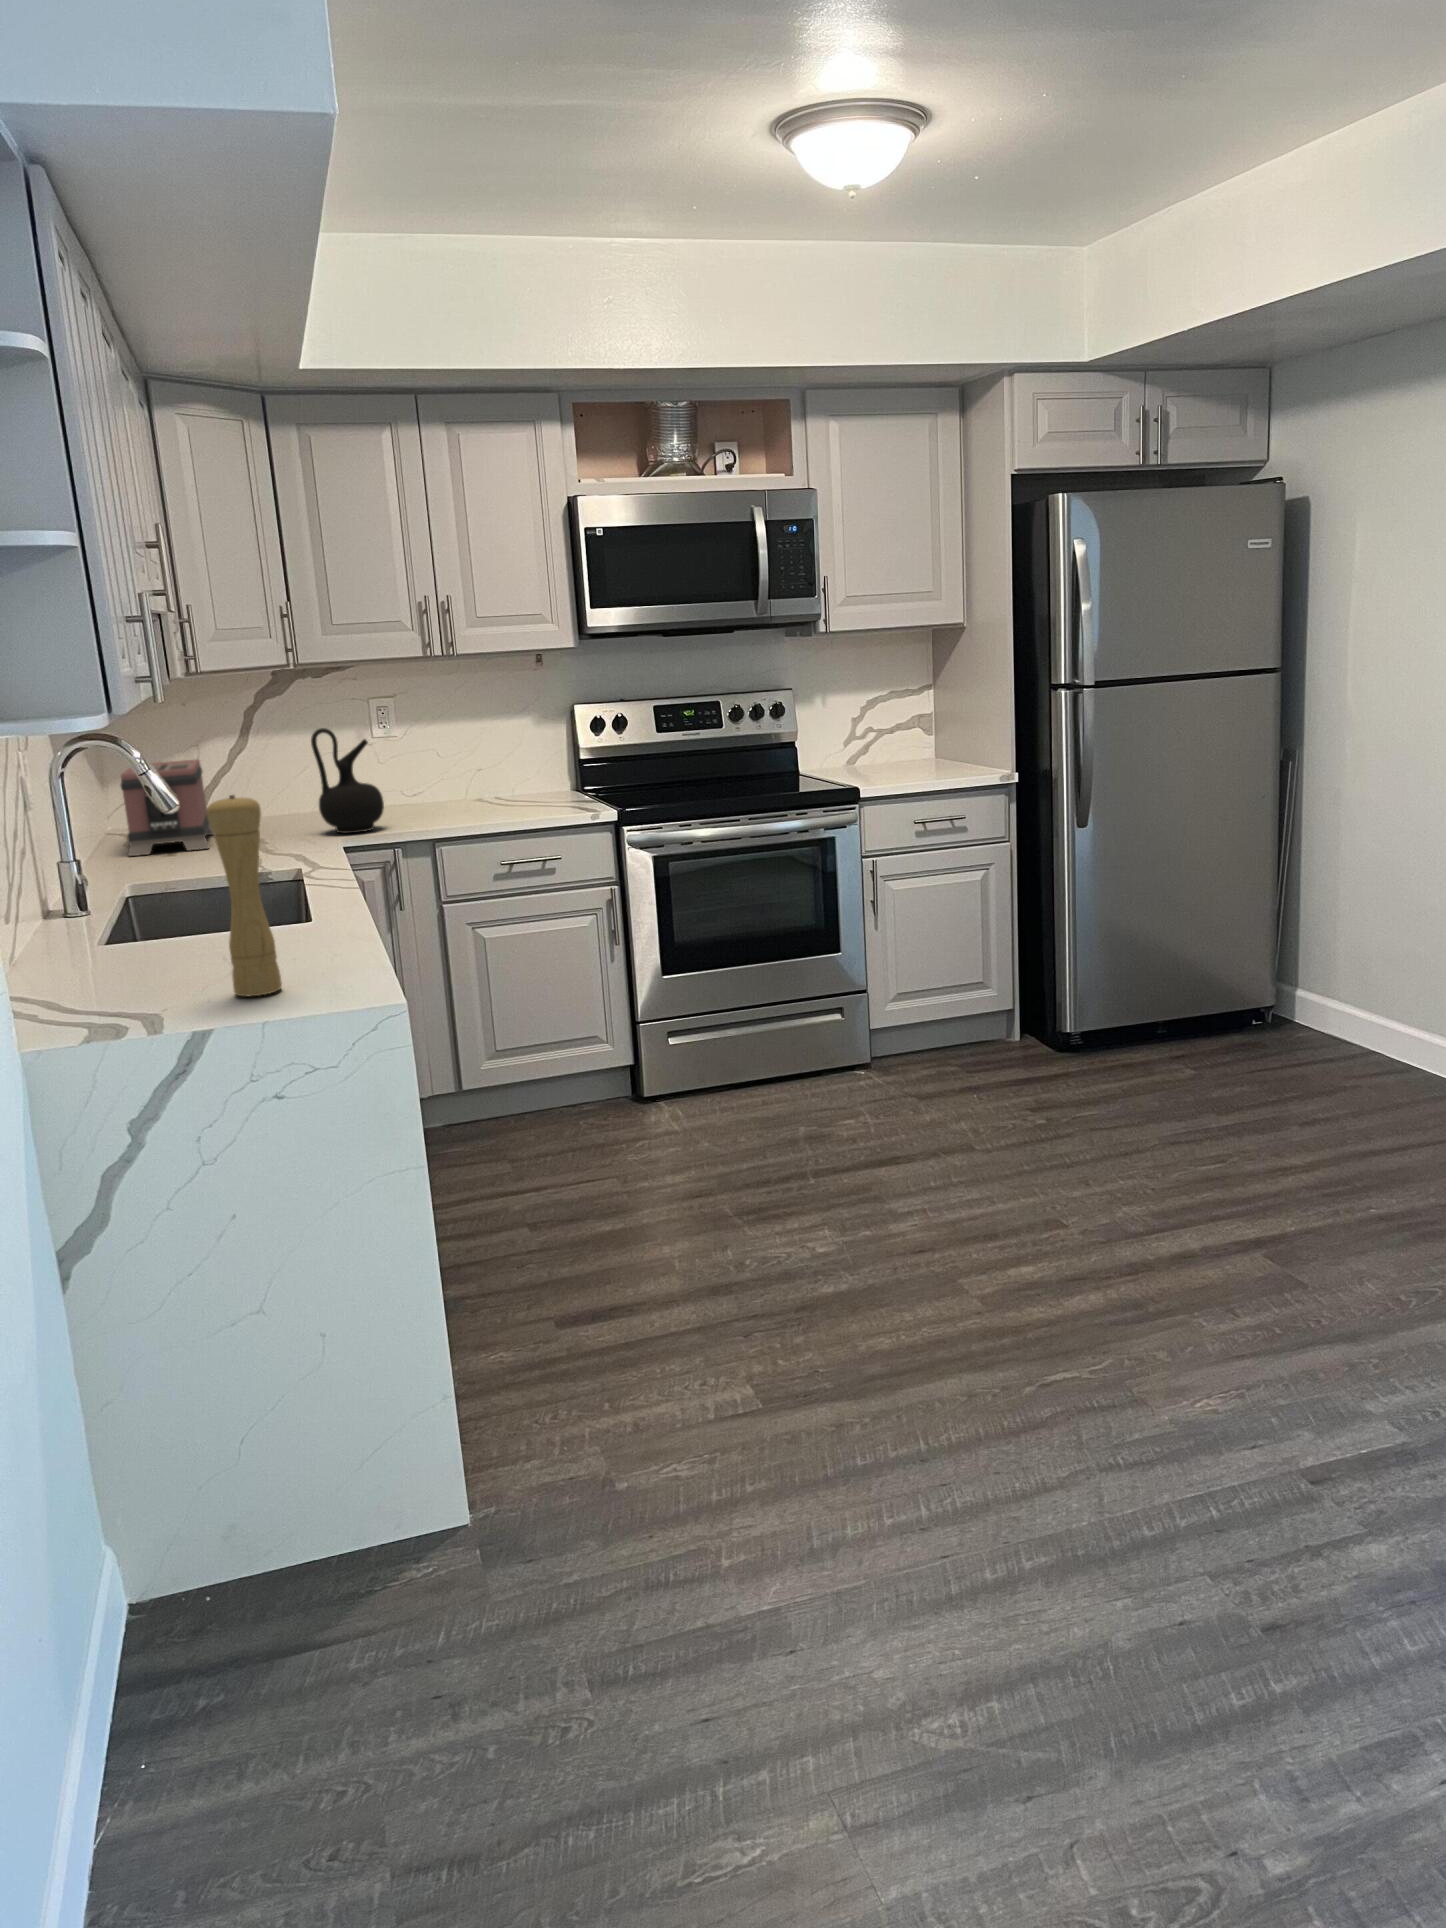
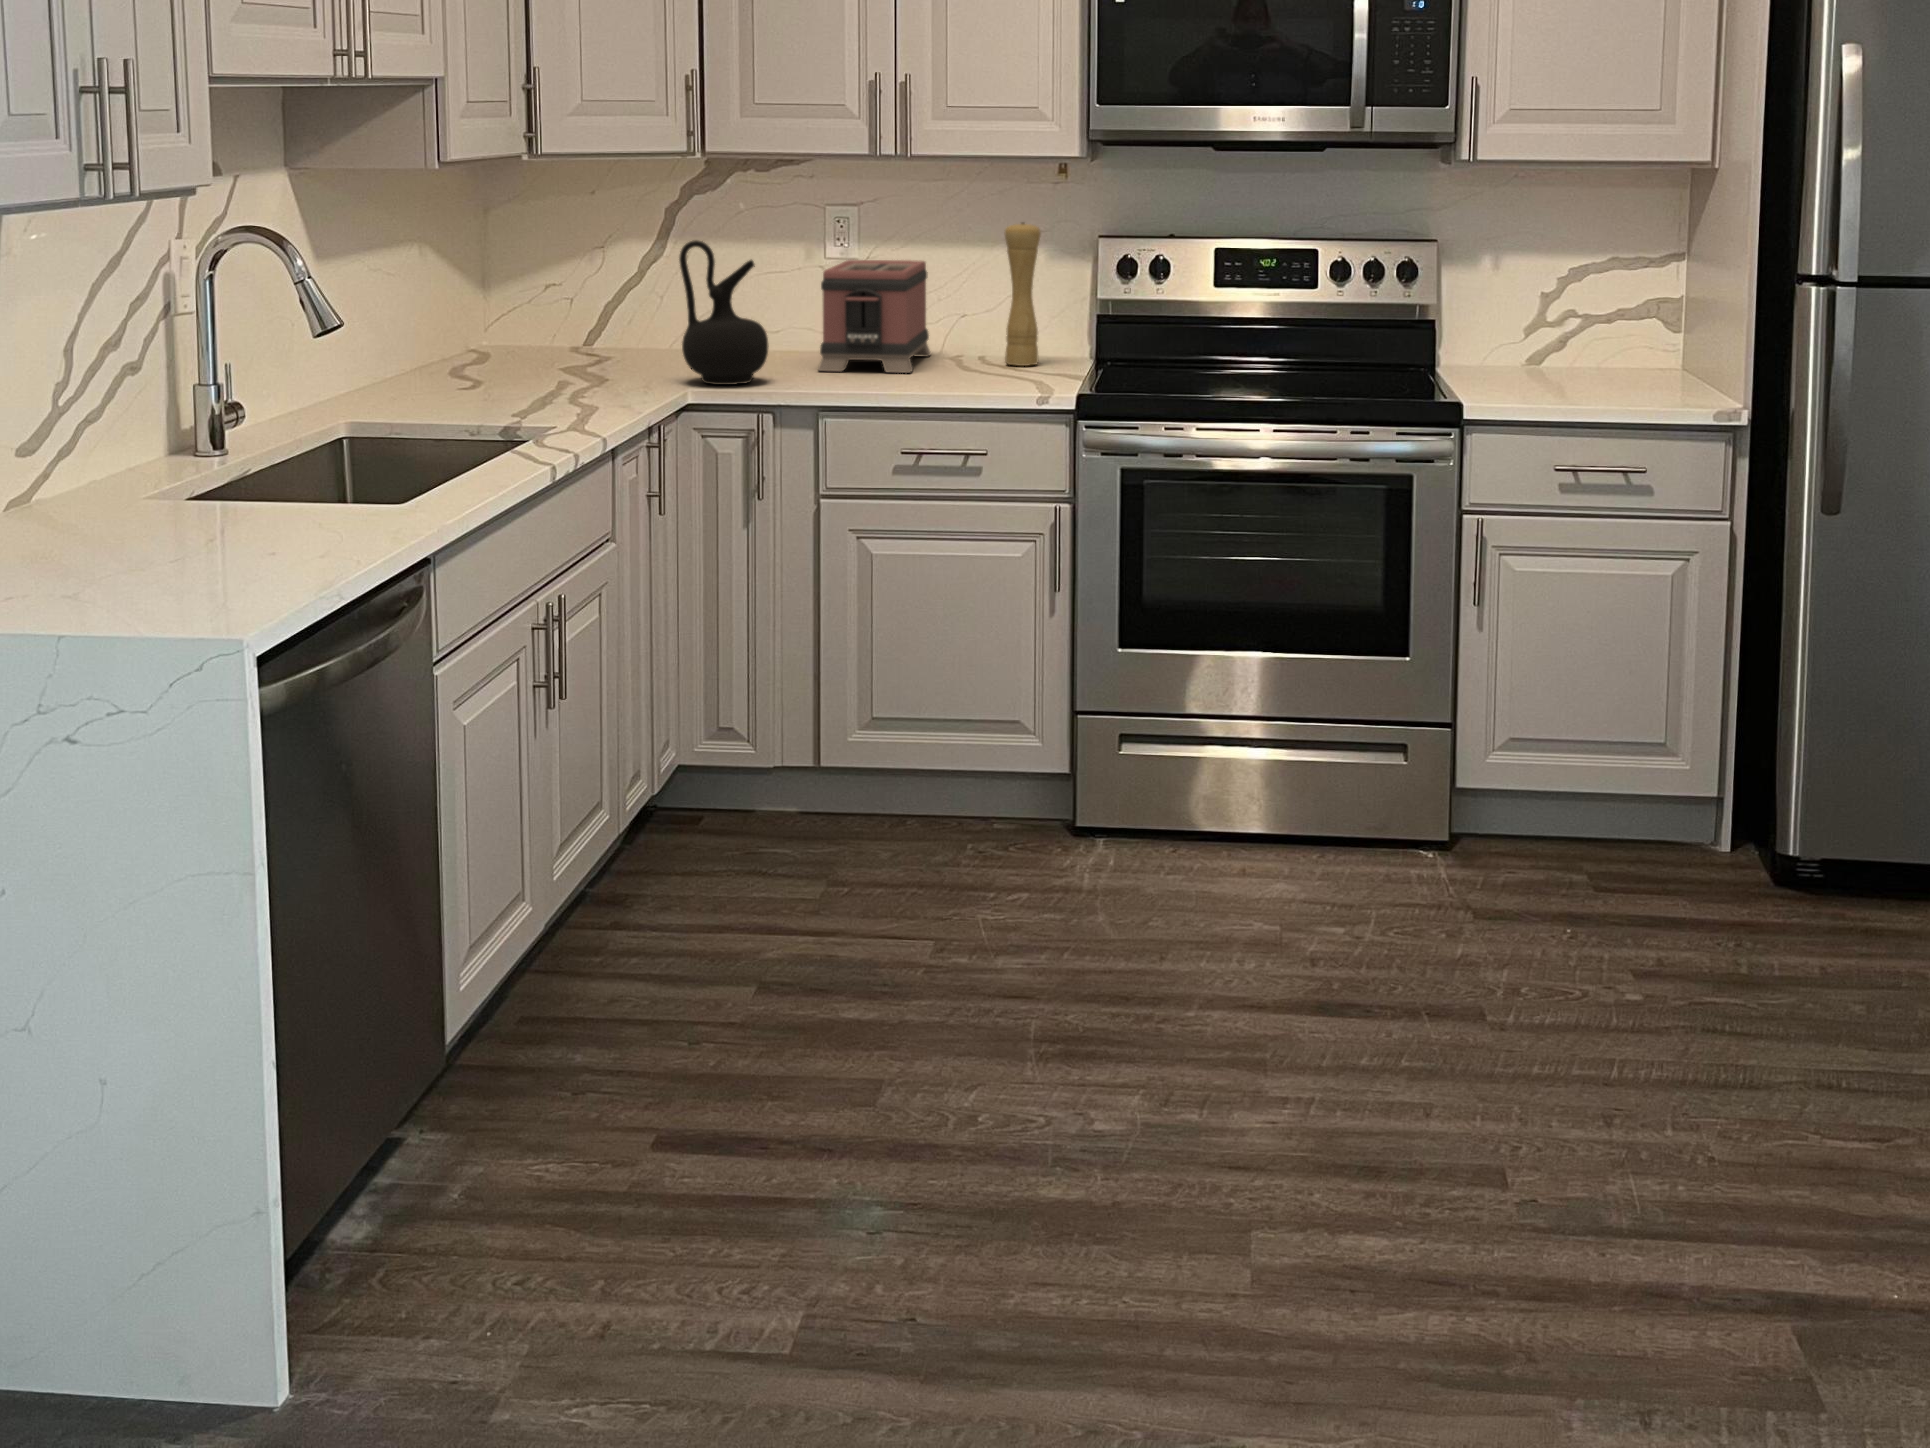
toaster: present [121,759,214,856] -> present [818,260,931,373]
pepper mill: present [207,795,282,996] -> present [1005,222,1040,366]

